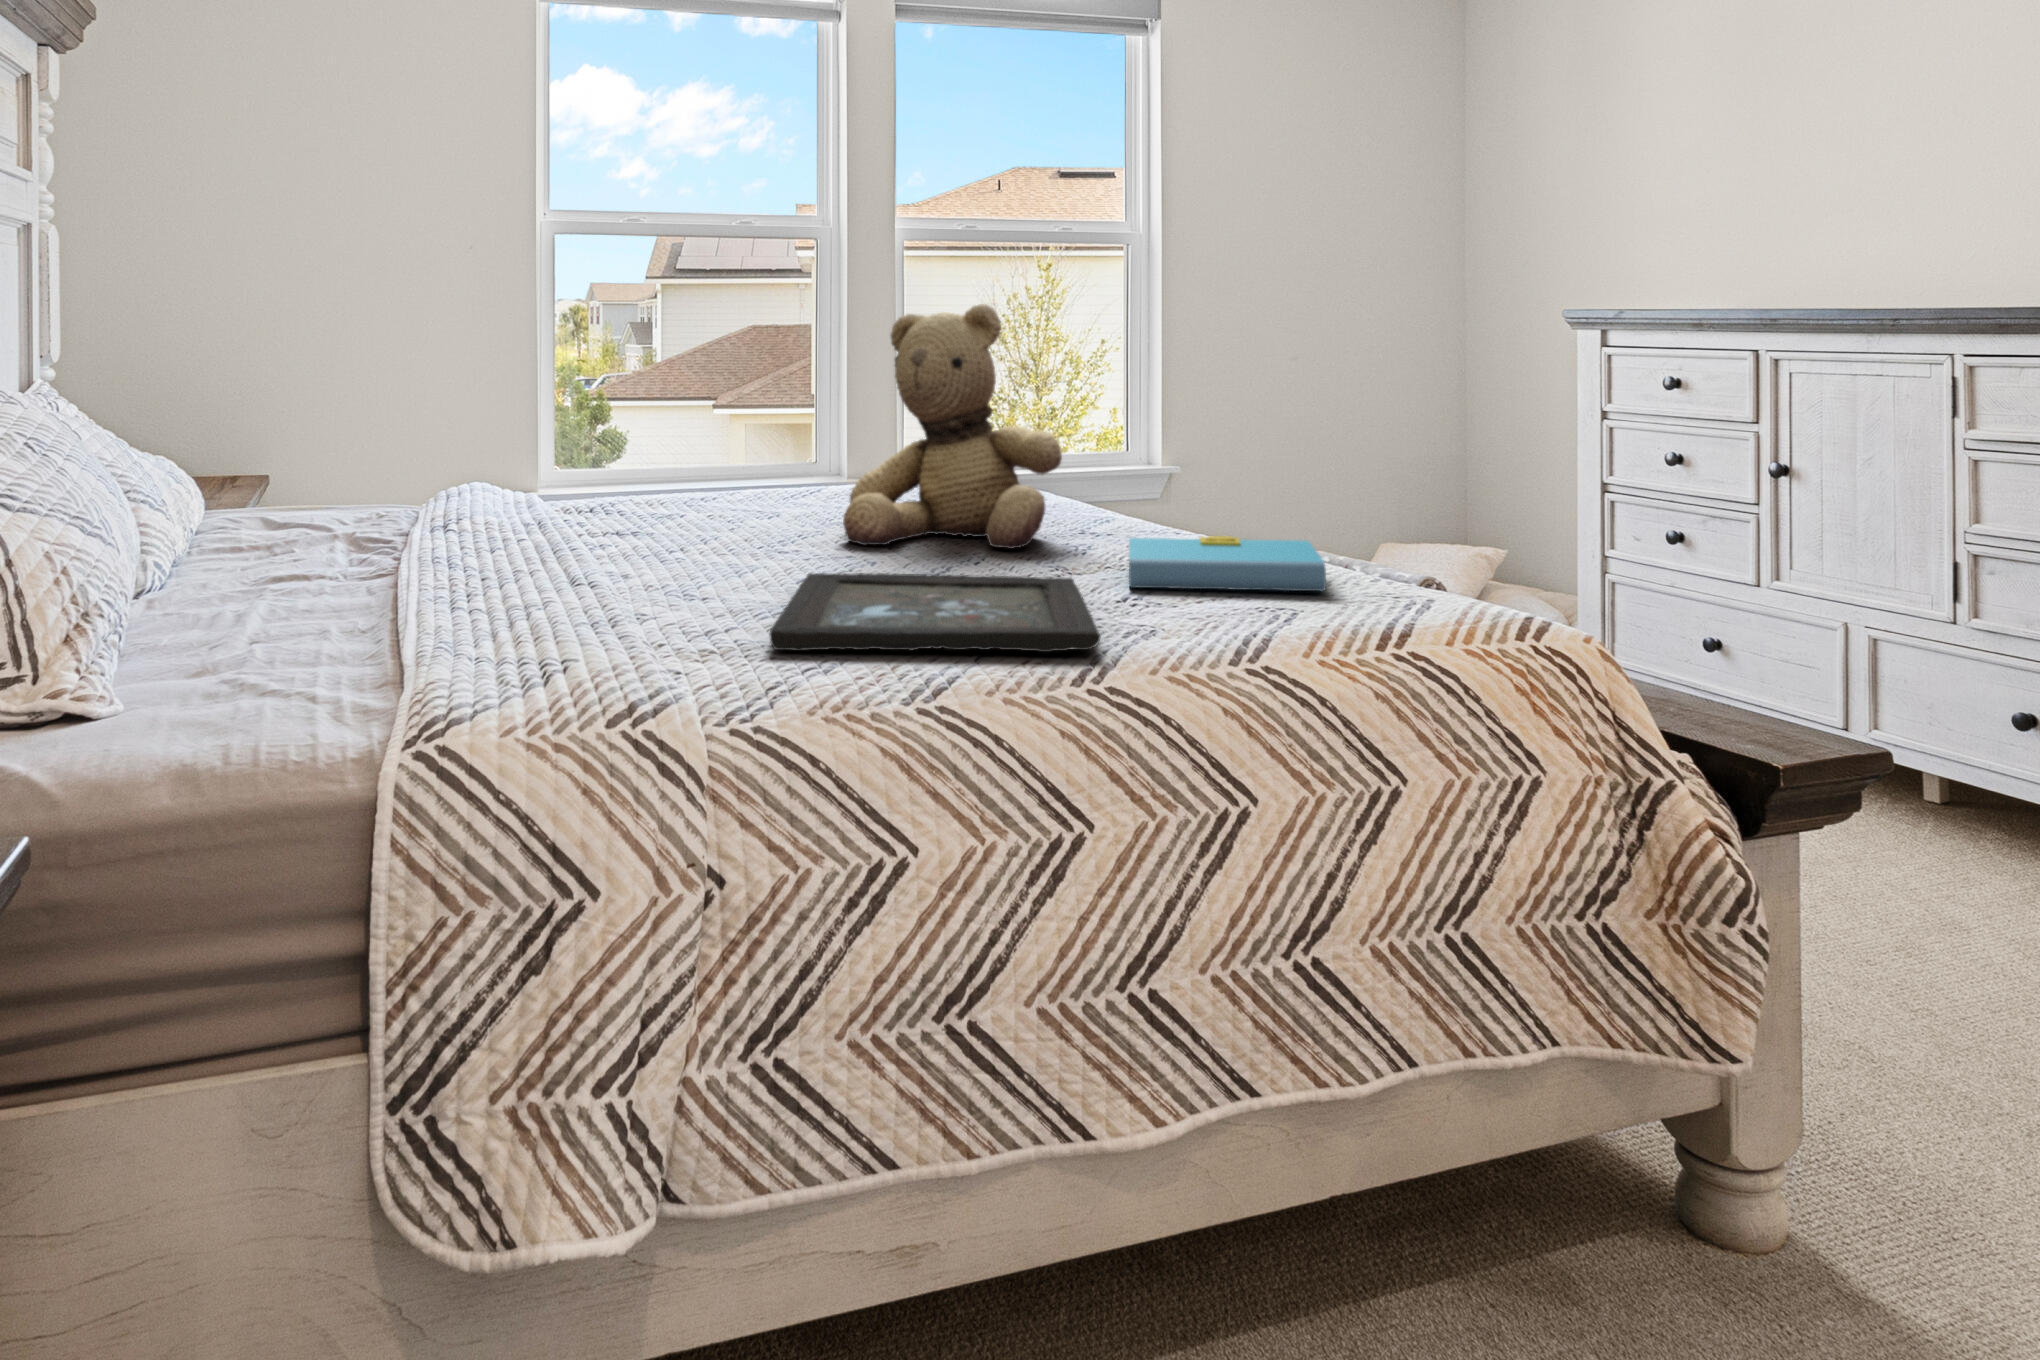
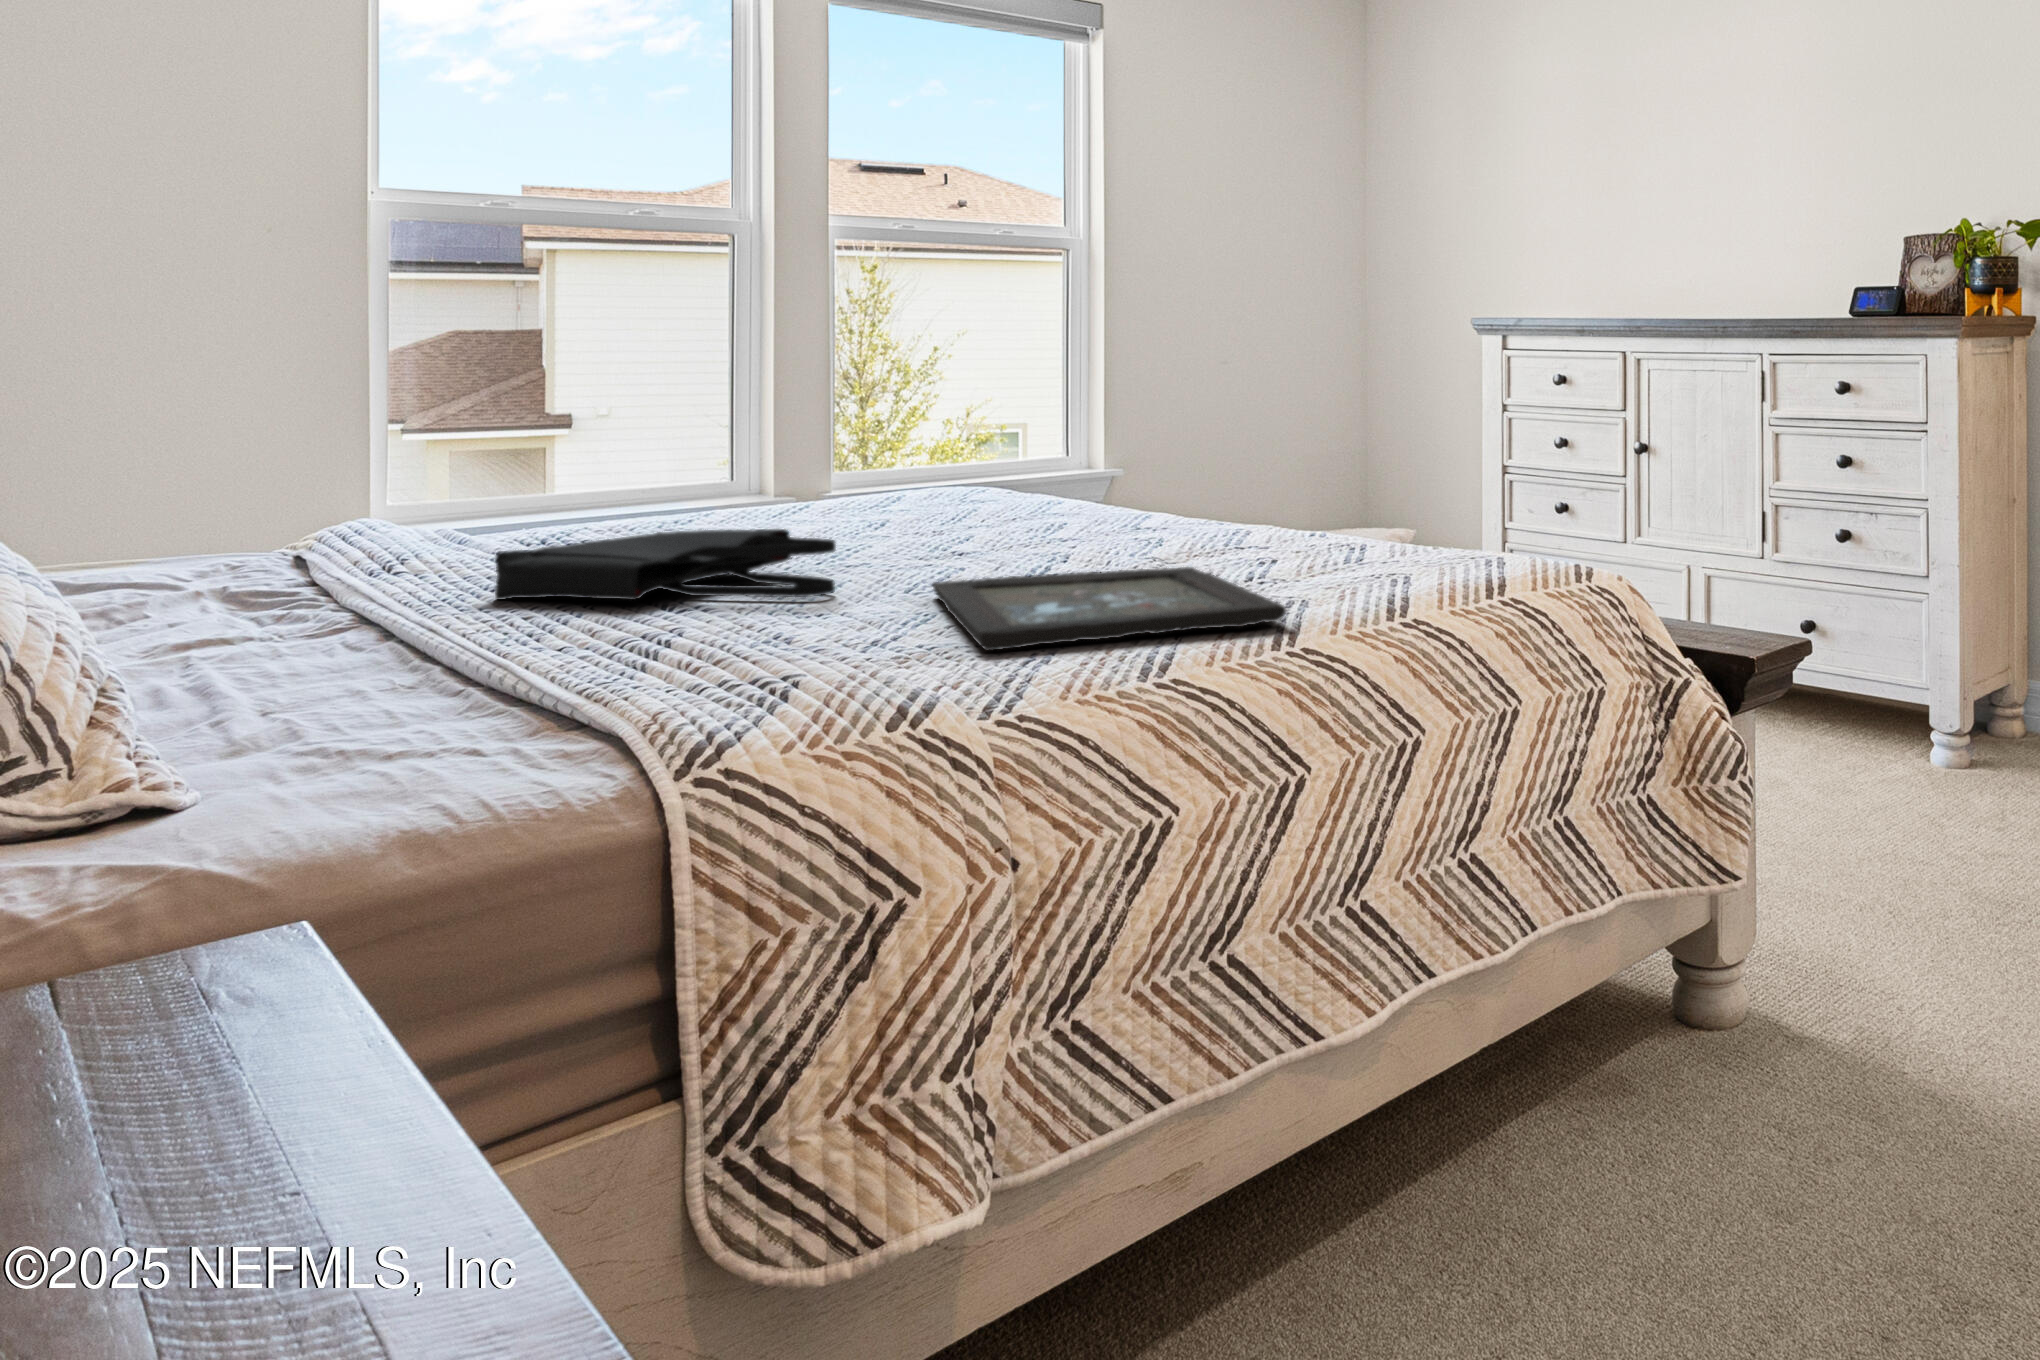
teddy bear: present [843,304,1062,549] -> none [896,310,1129,556]
tote bag: none [486,507,733,578] -> present [495,529,836,600]
book: present [1129,536,1326,591] -> none [1217,521,1407,572]

